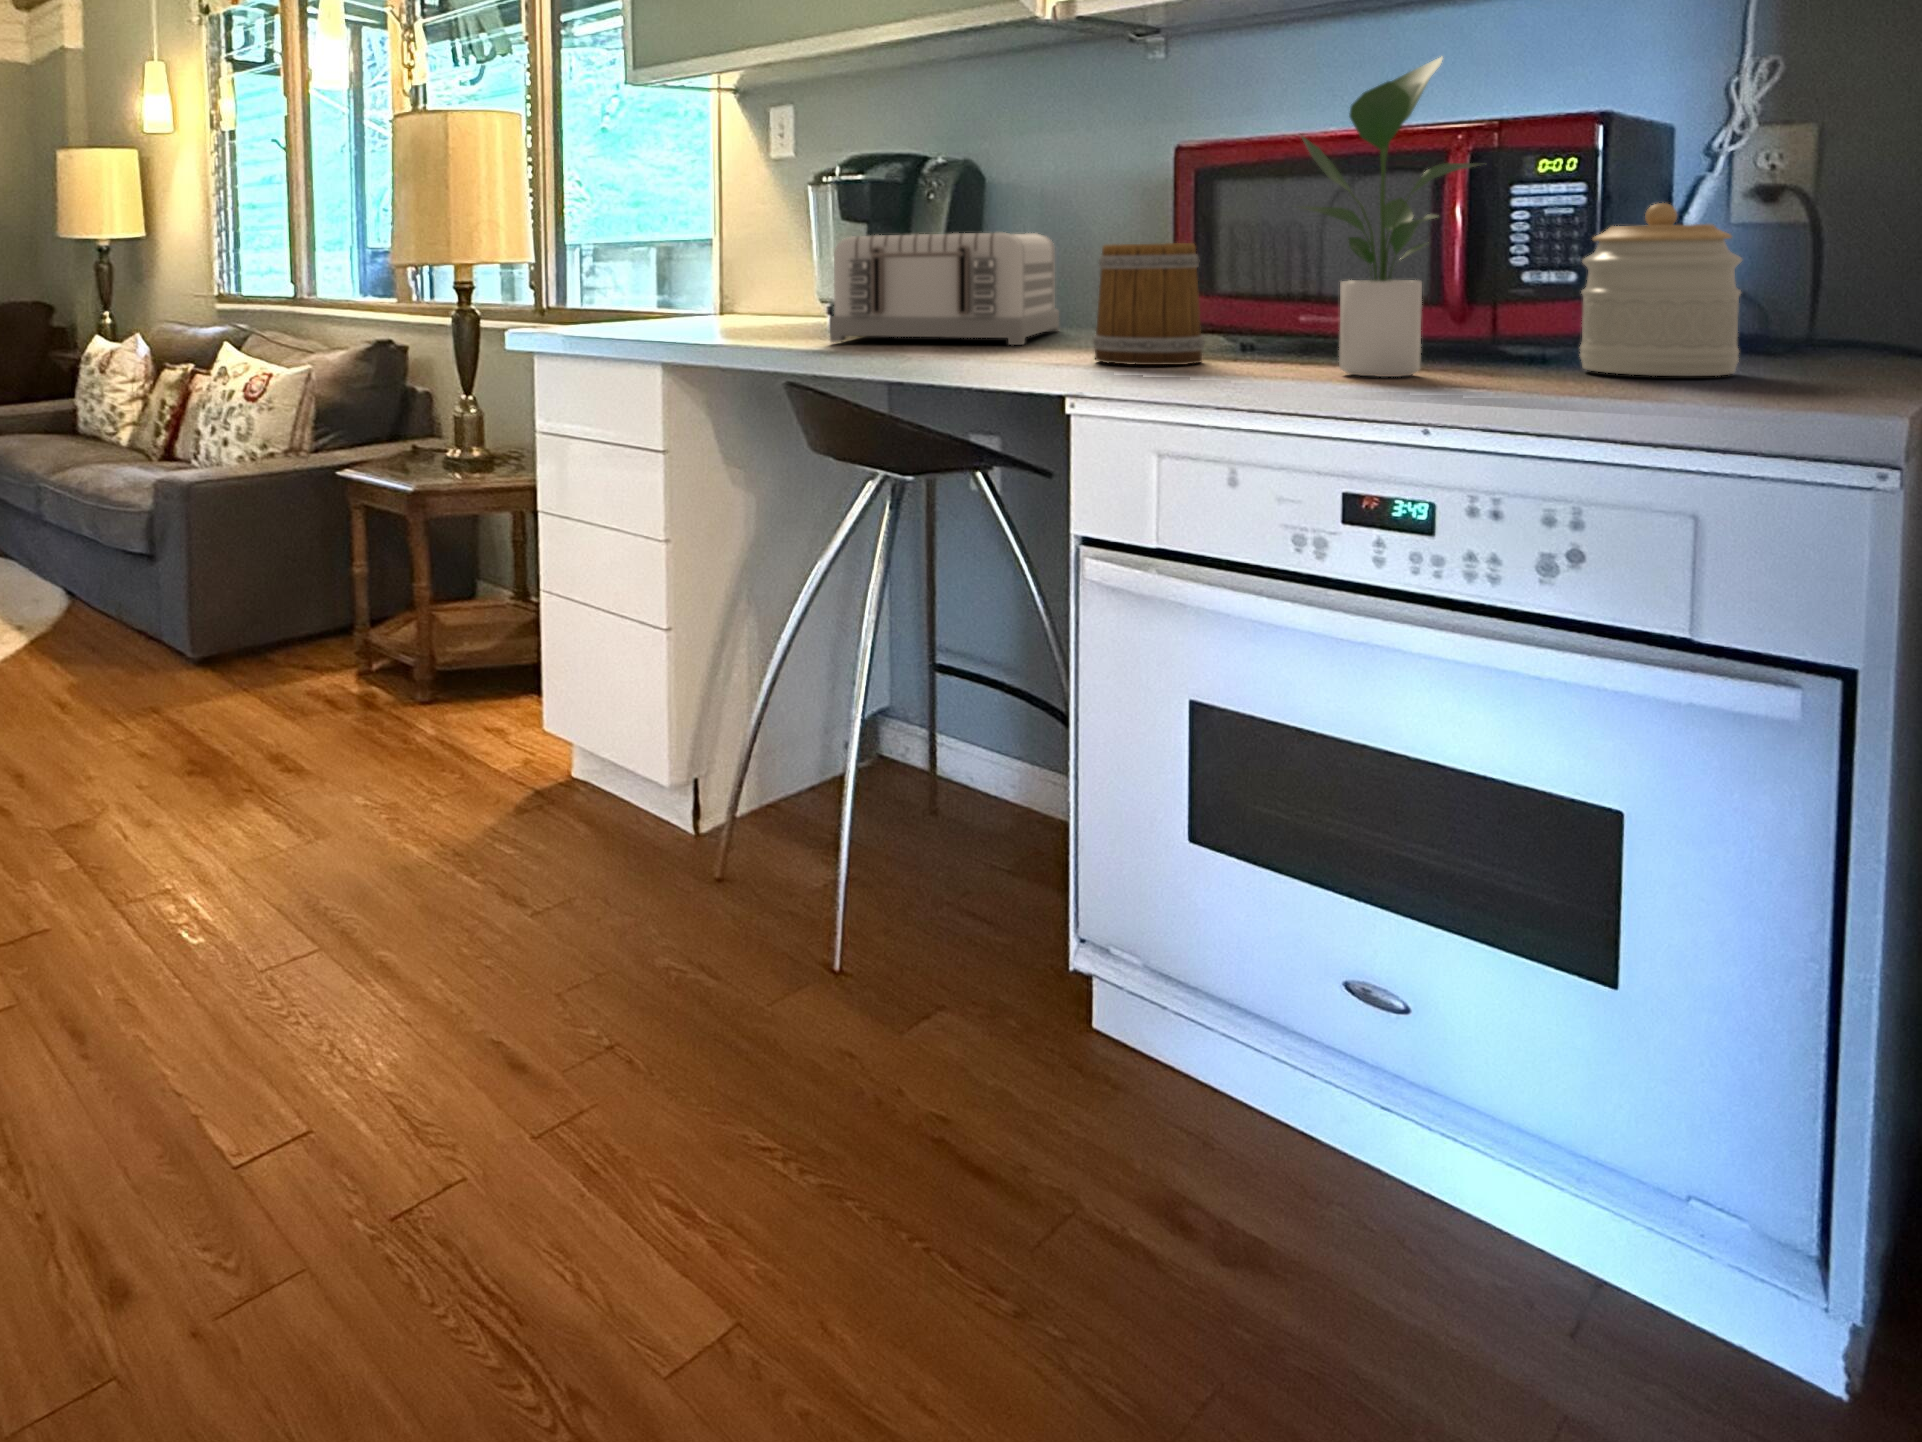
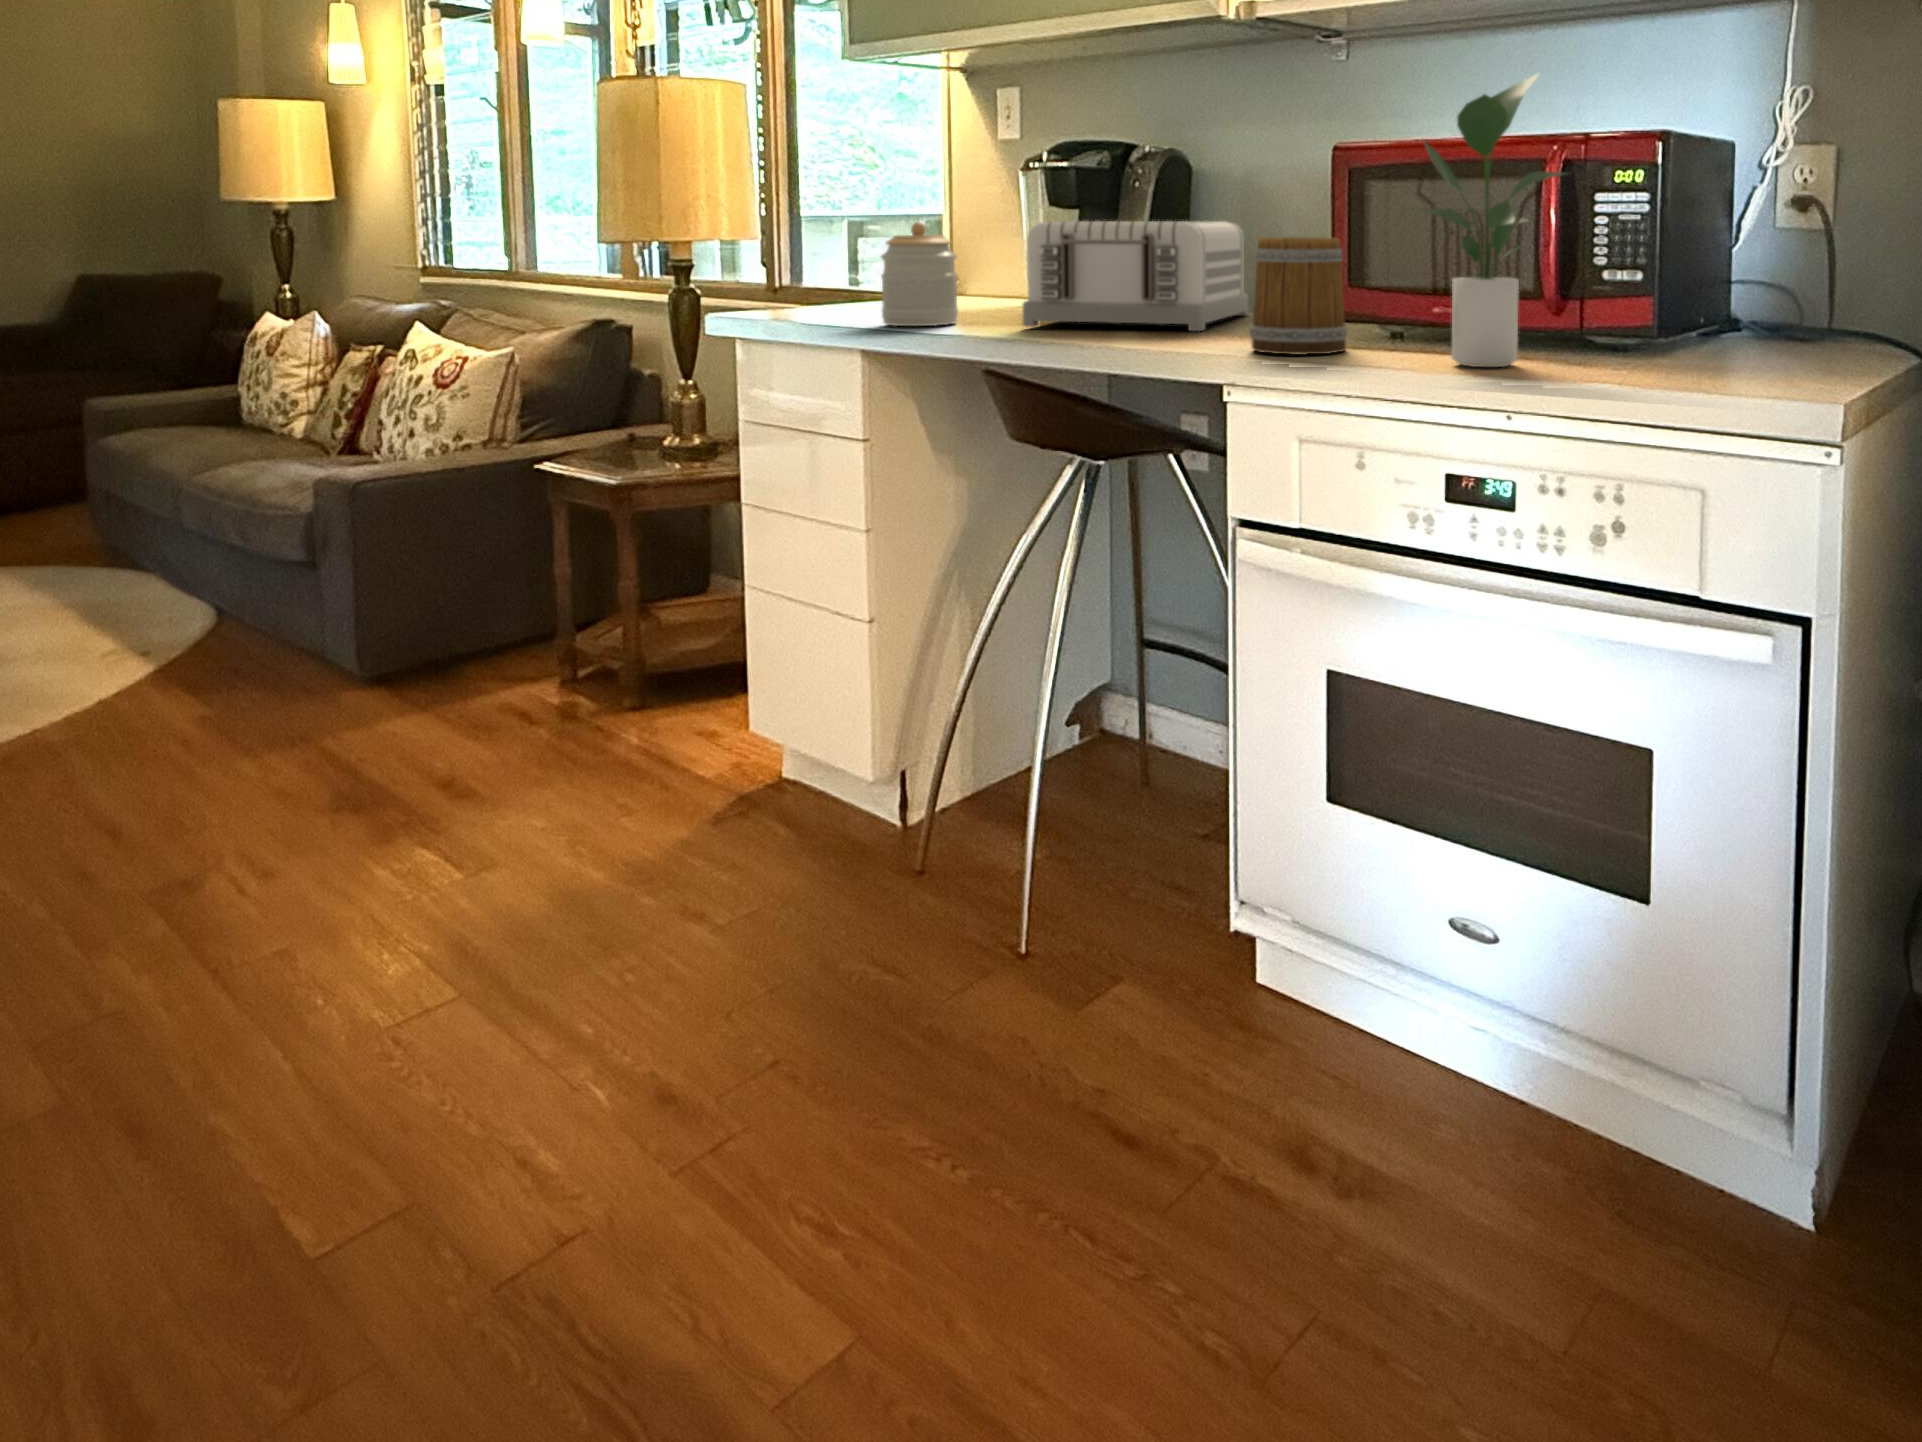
jar: present [1580,203,1742,376] -> present [881,222,958,326]

